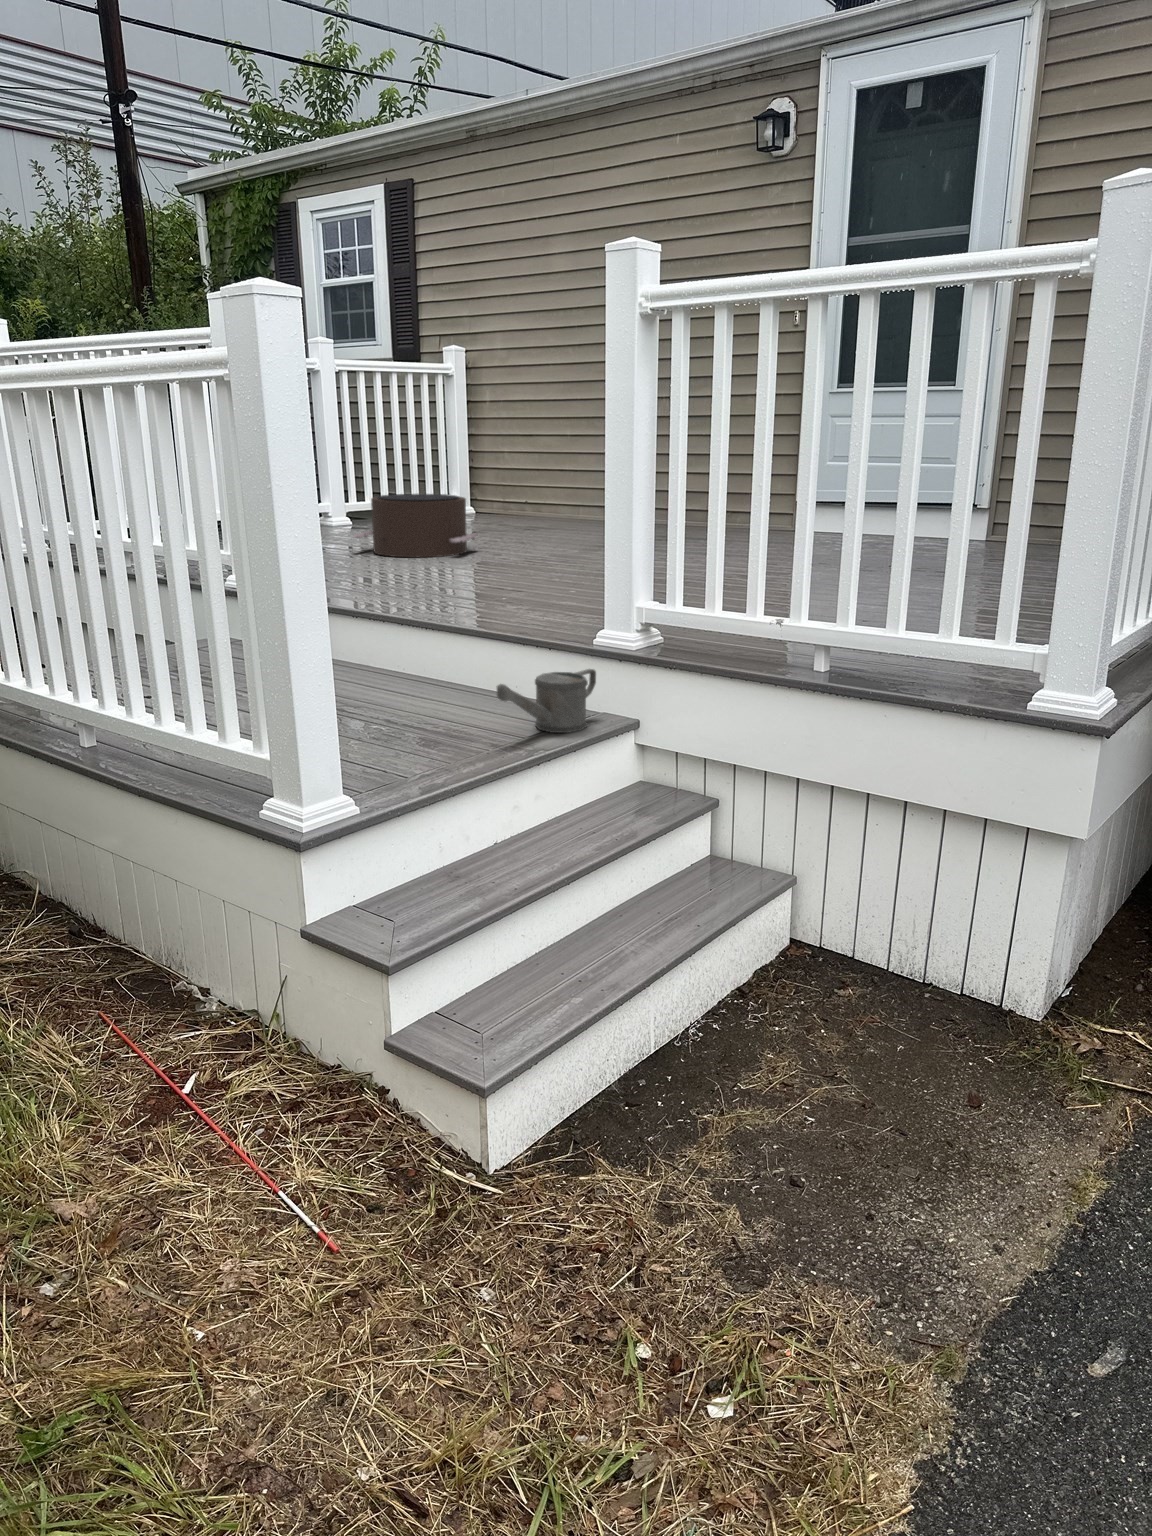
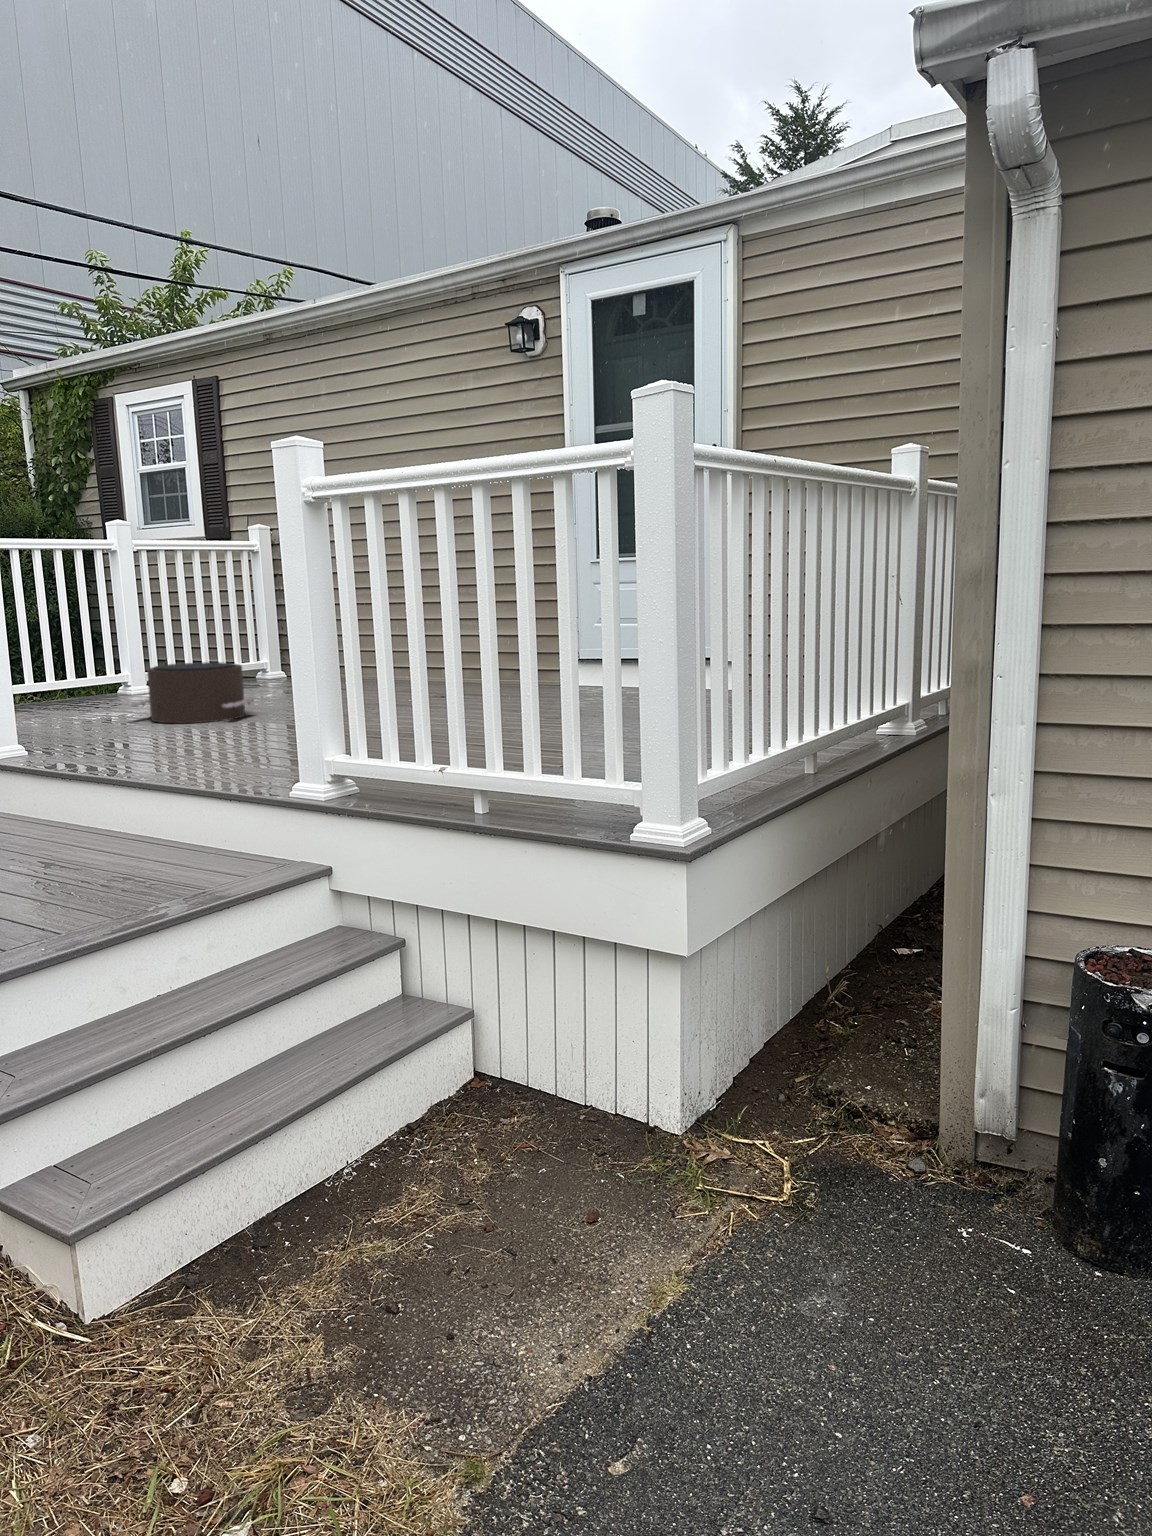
watering can: present [497,669,596,733] -> none [171,823,287,886]

